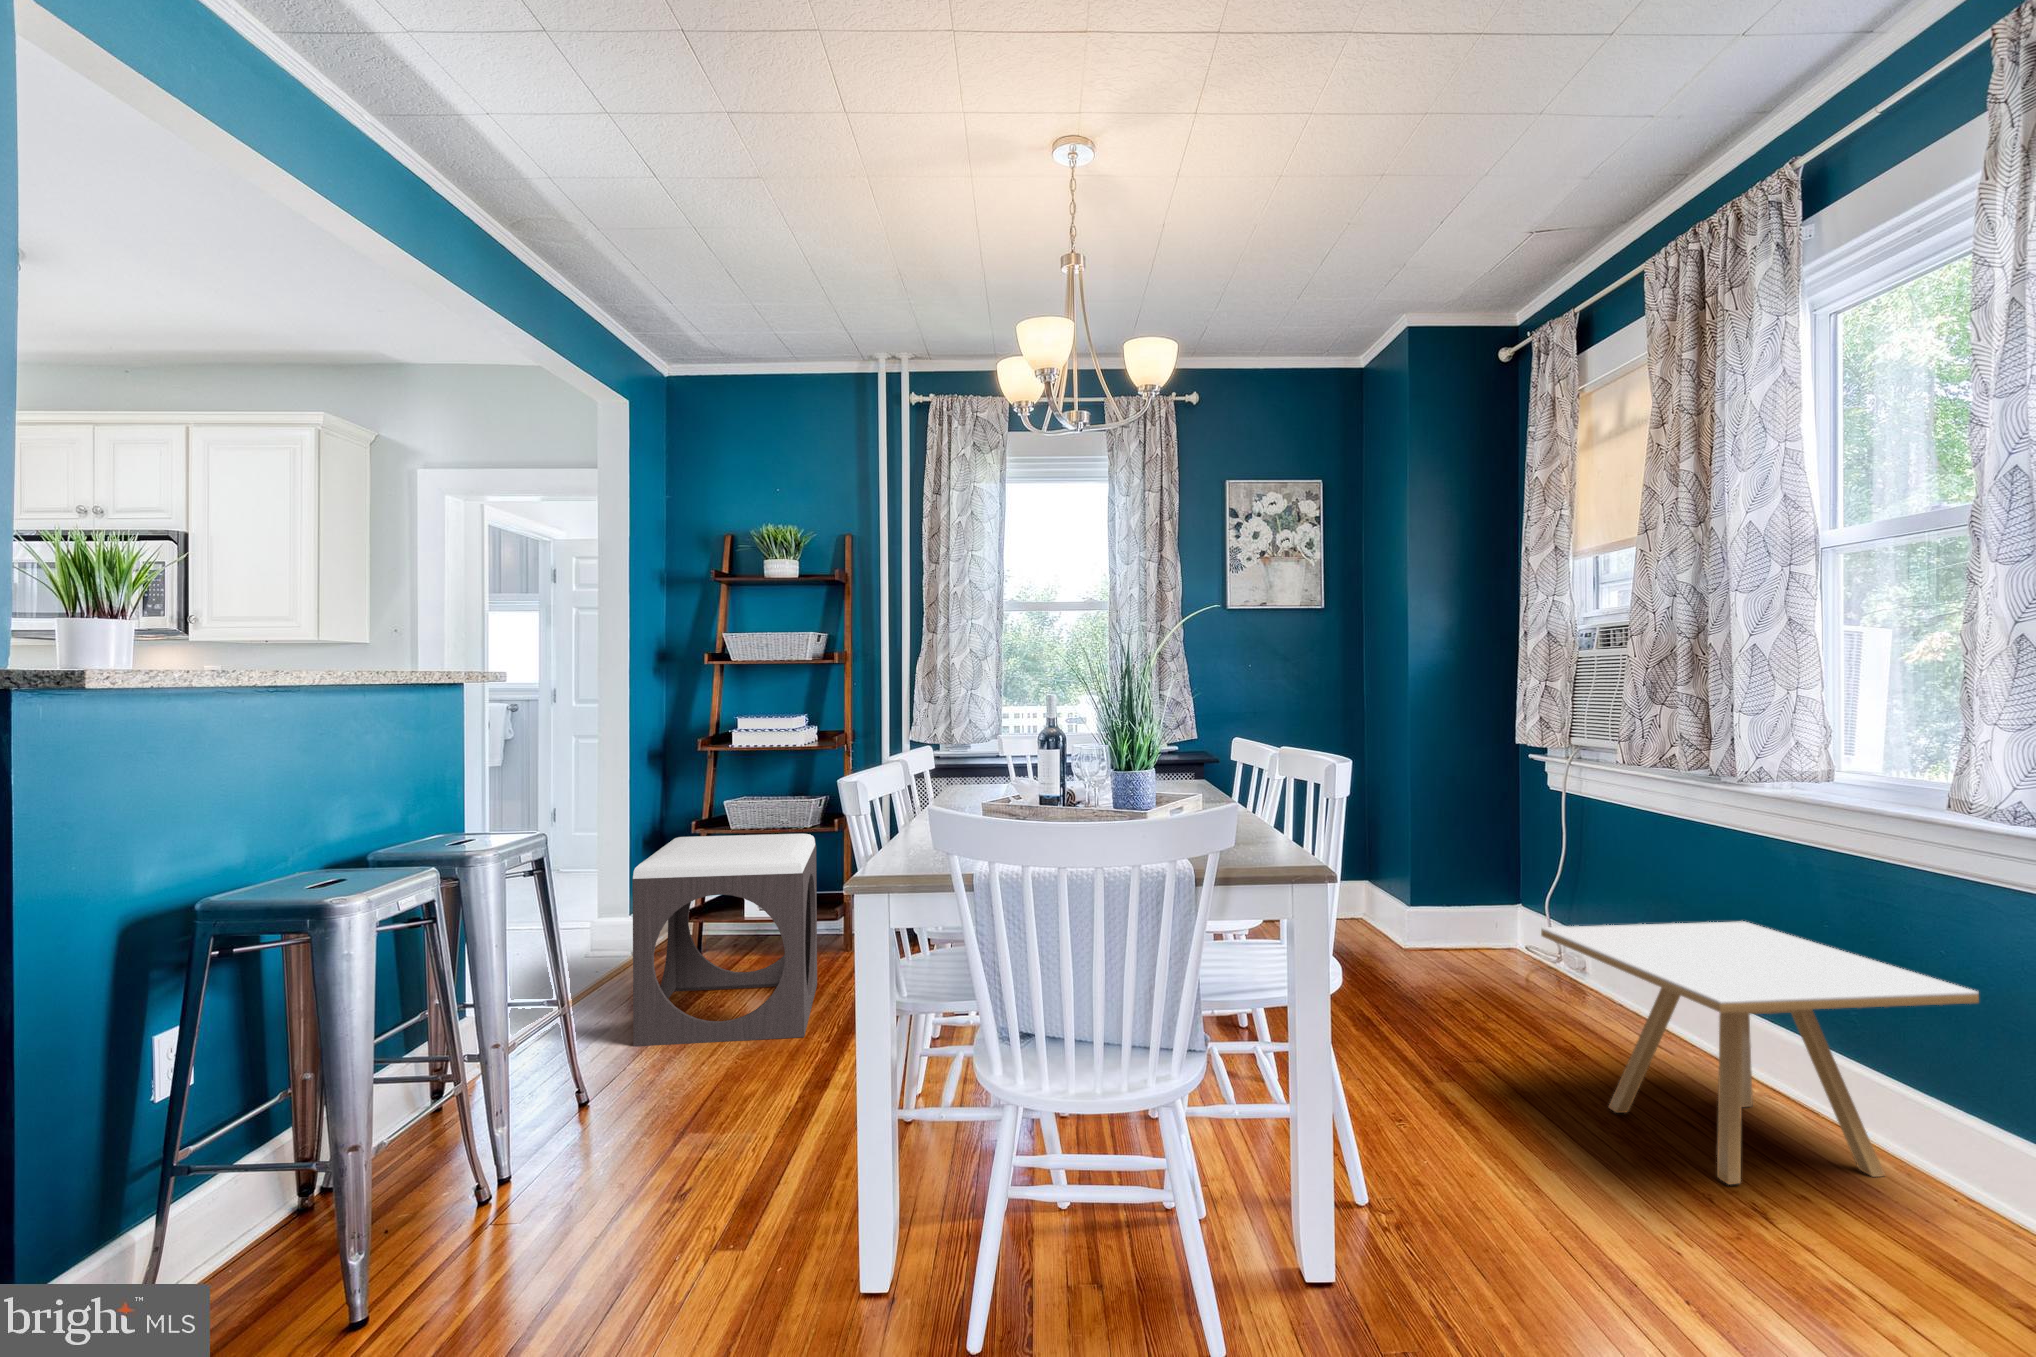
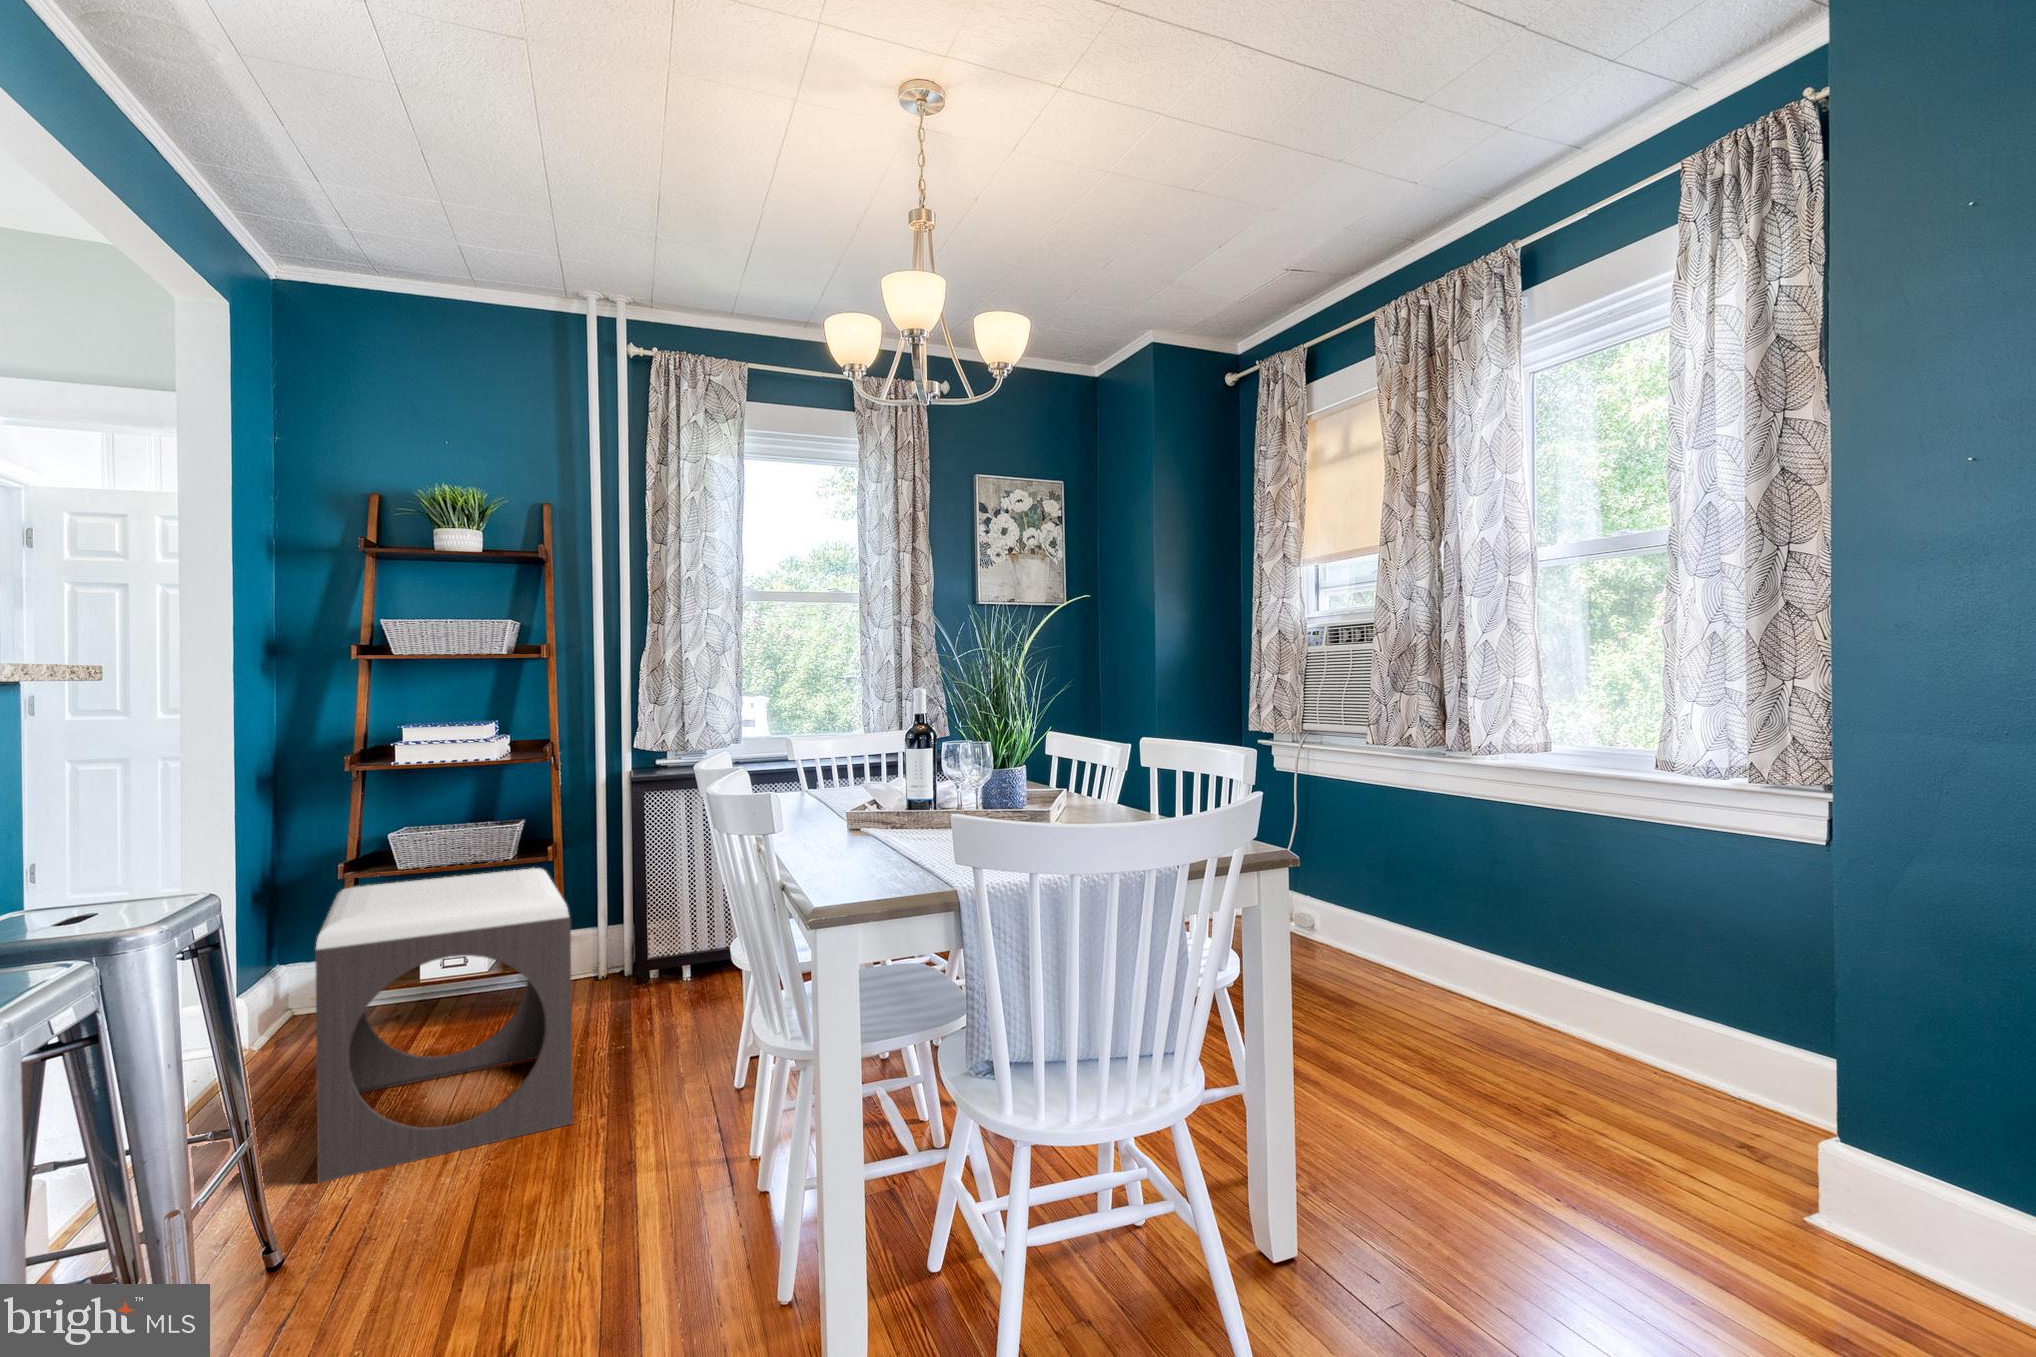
side table: present [1541,921,1979,1185] -> none [1346,872,1667,1094]

